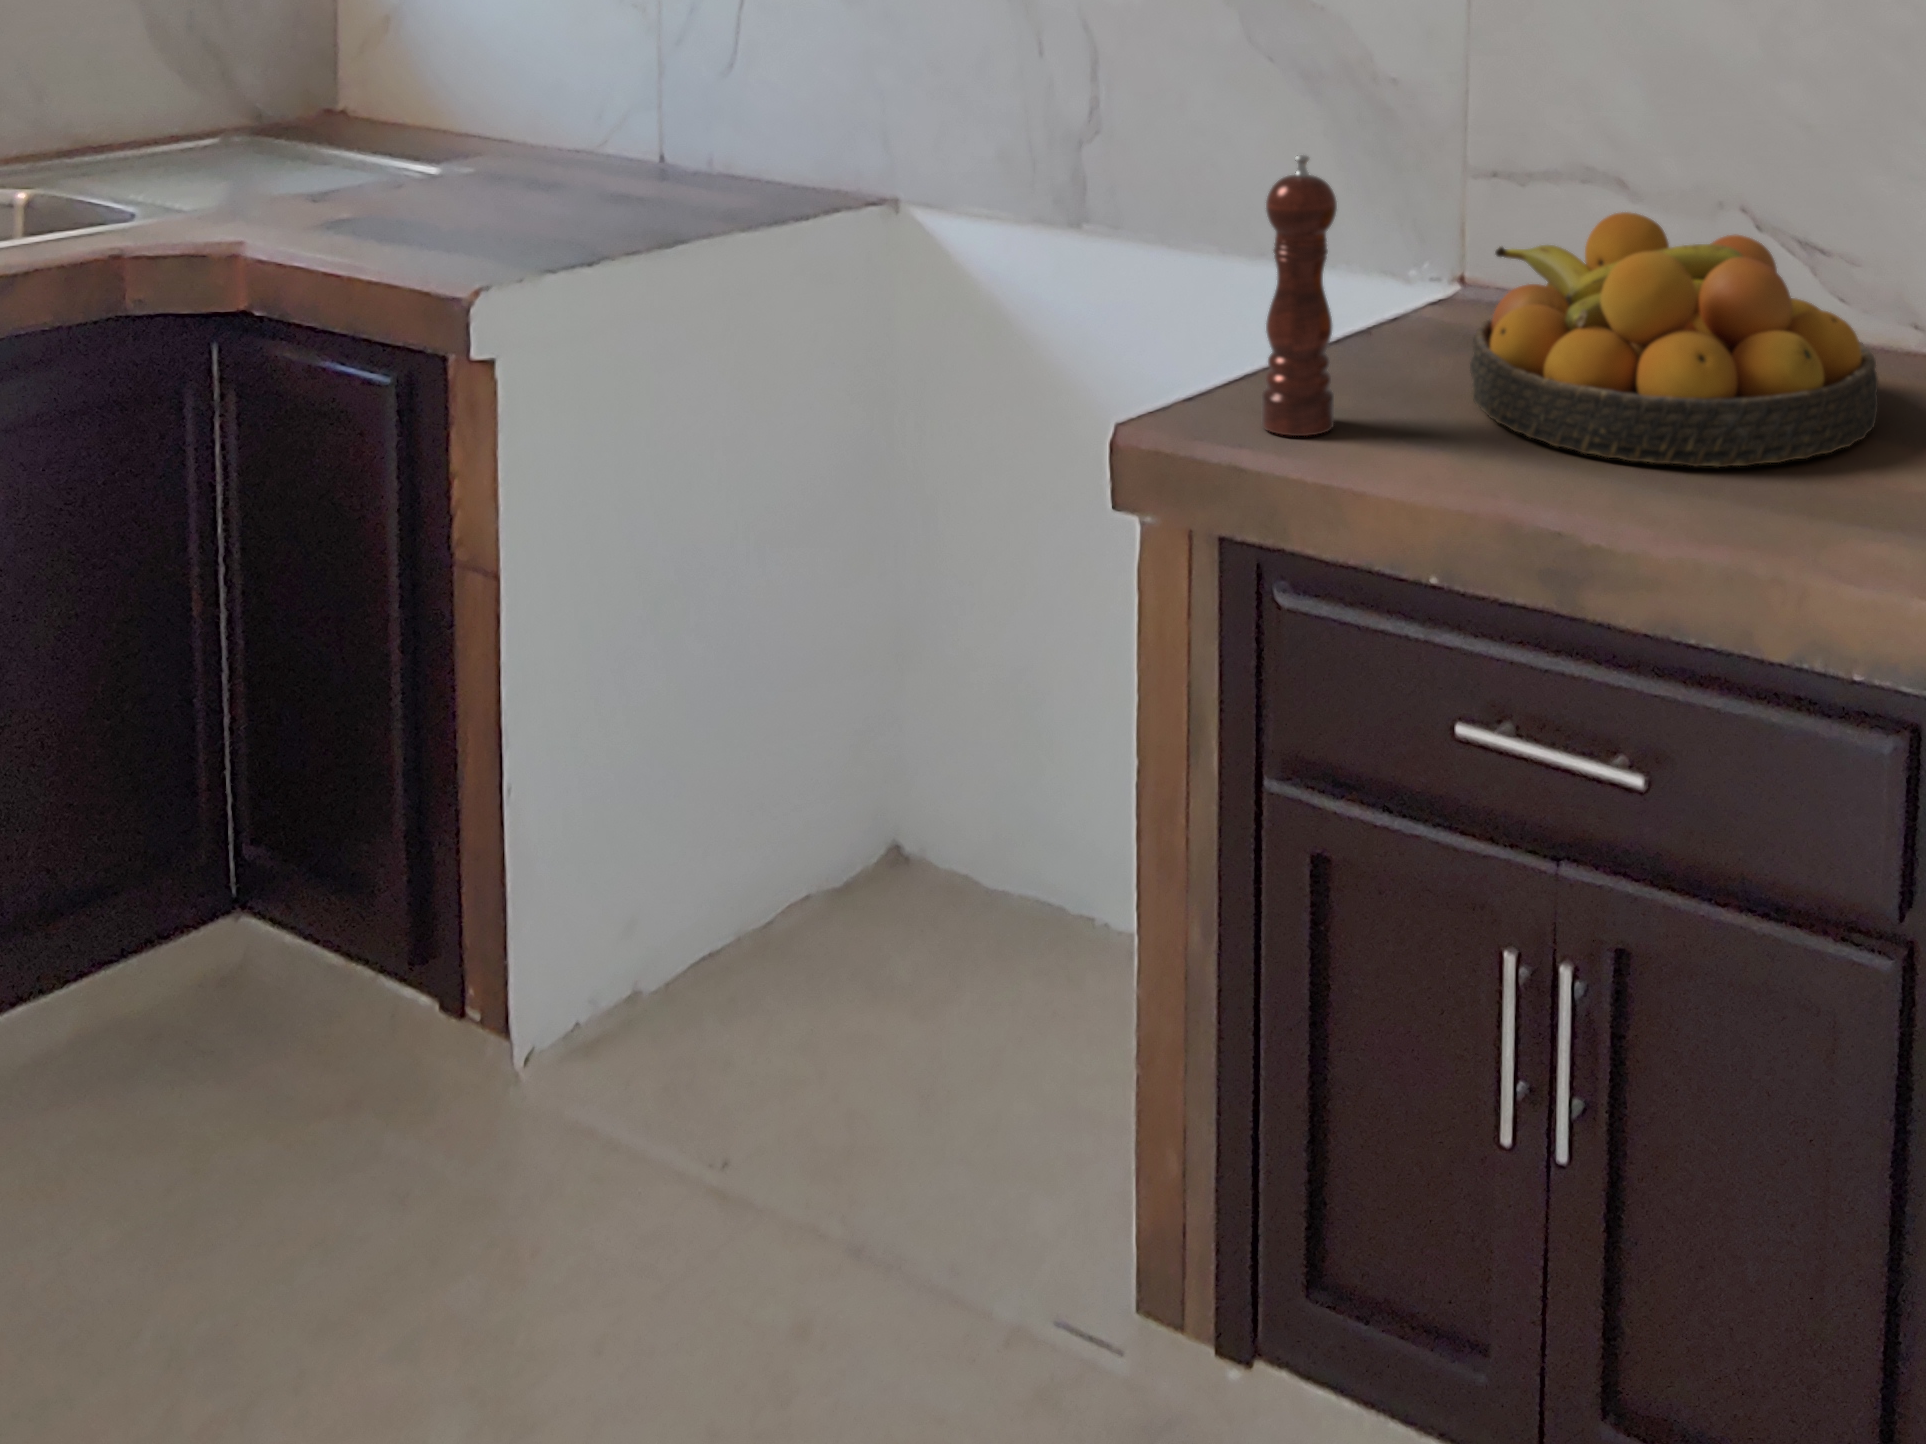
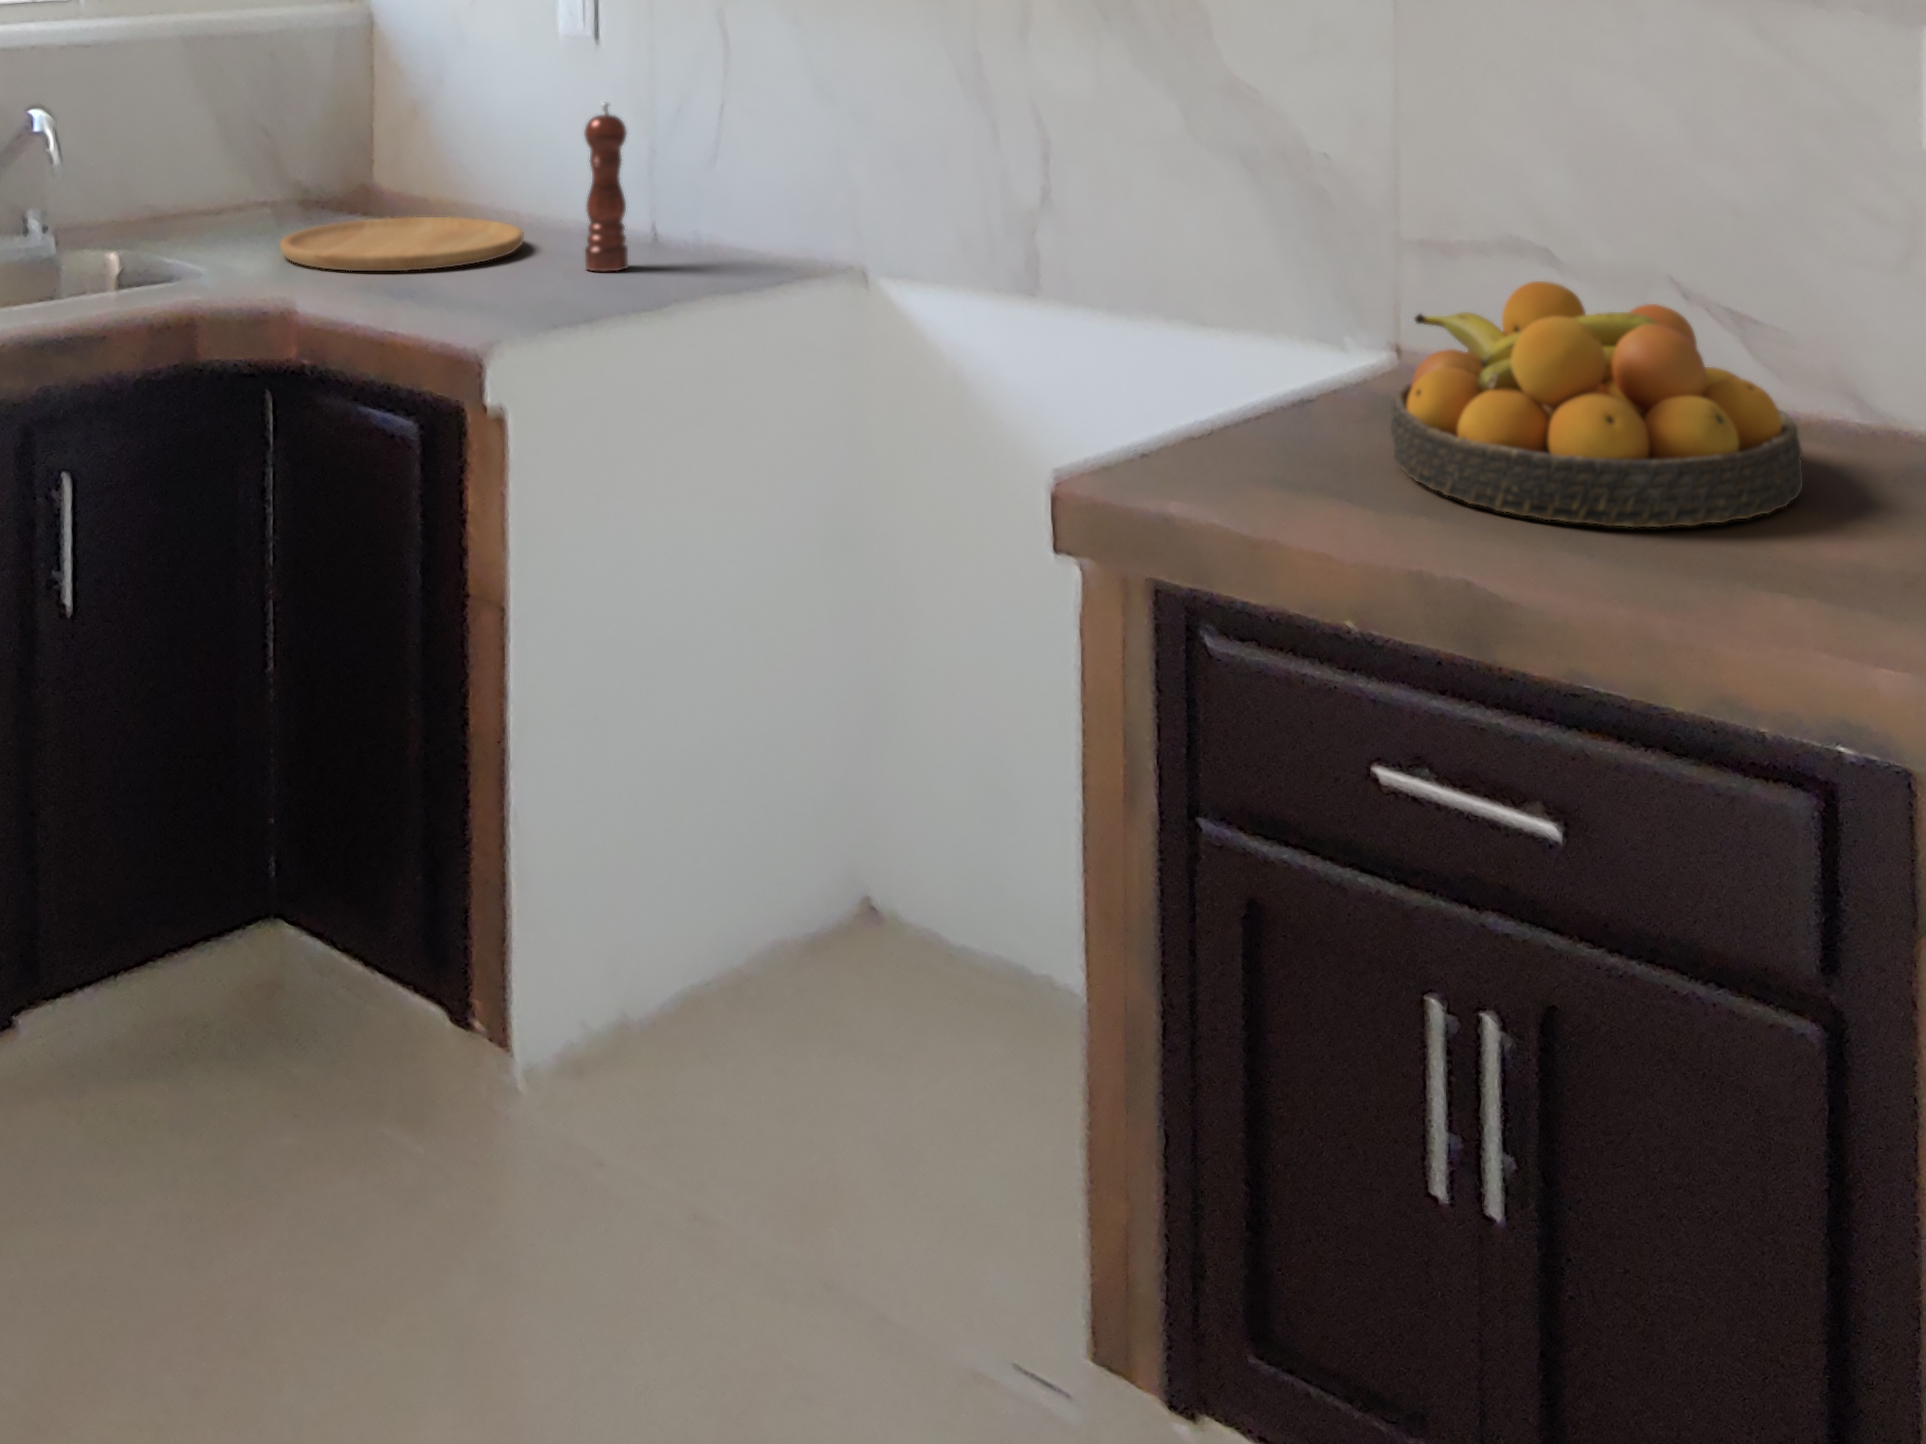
cutting board: none [230,143,520,205] -> present [280,217,524,271]
pepper mill: present [1262,155,1337,436] -> present [584,103,628,271]

